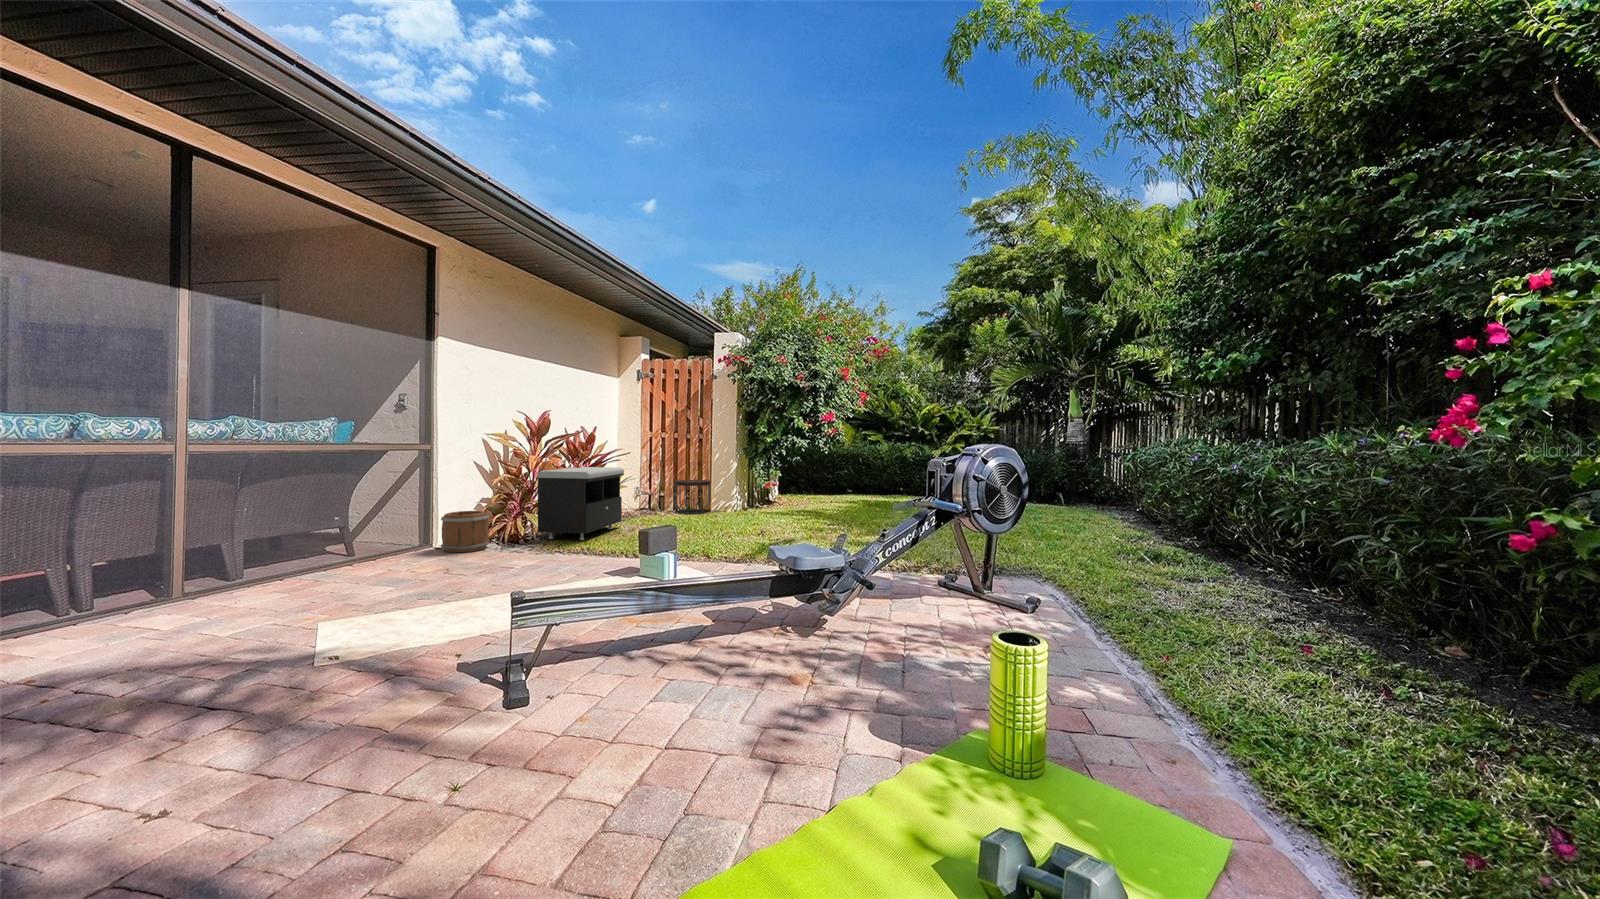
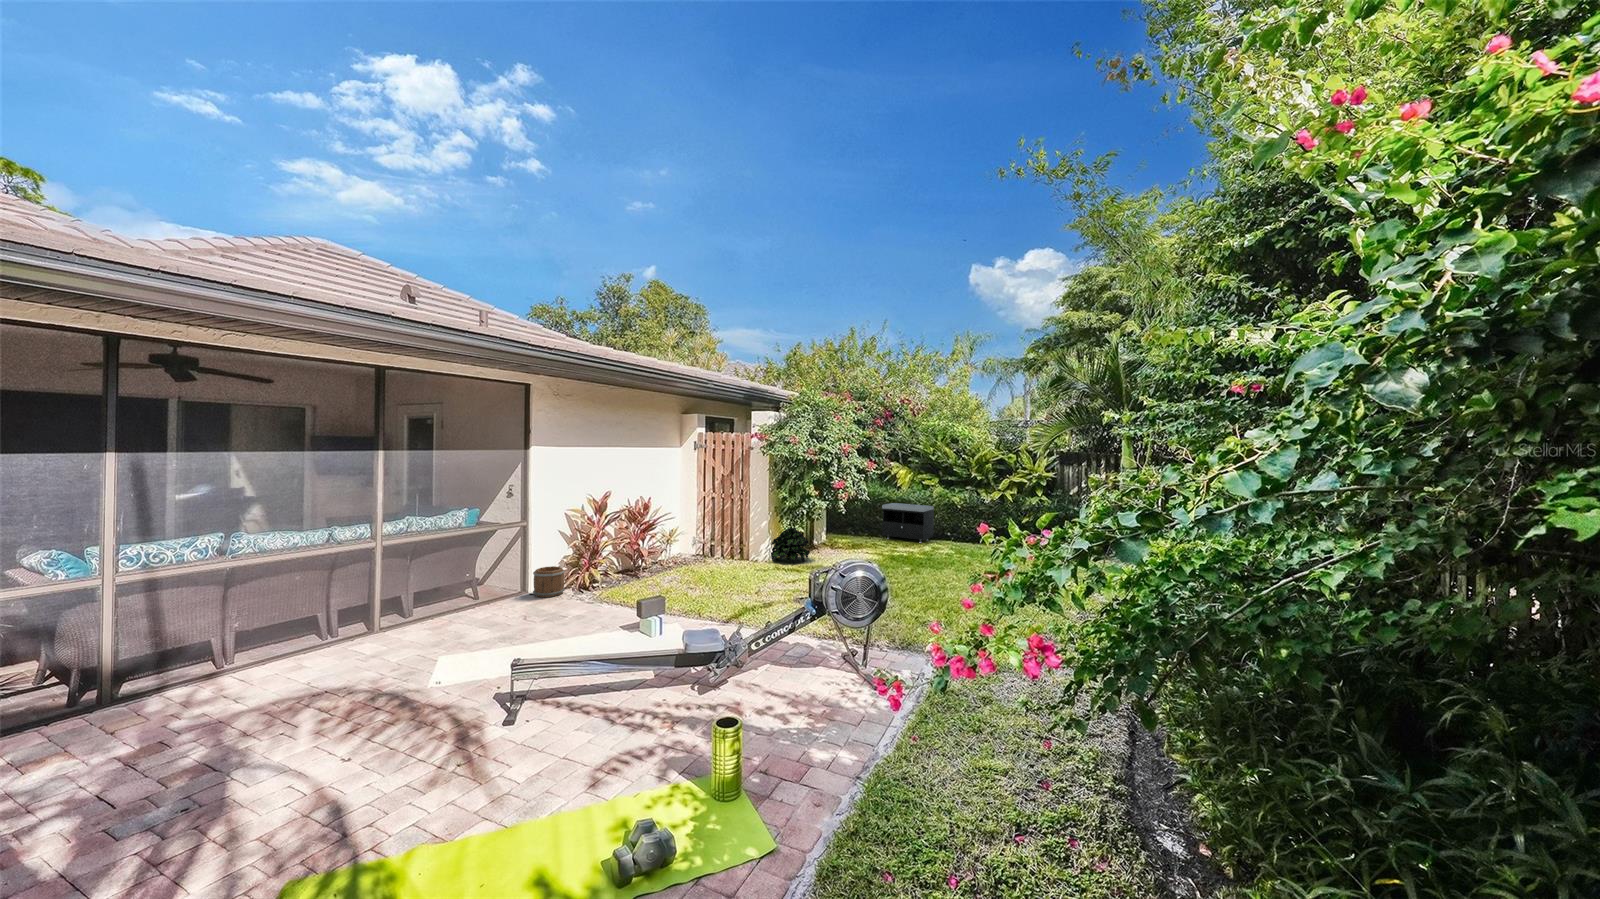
storage bench: present [538,467,624,540] -> present [882,503,934,543]
potted plant: none [740,471,785,512] -> present [771,528,809,563]
side table: present [674,480,711,514] -> none [718,532,747,561]

